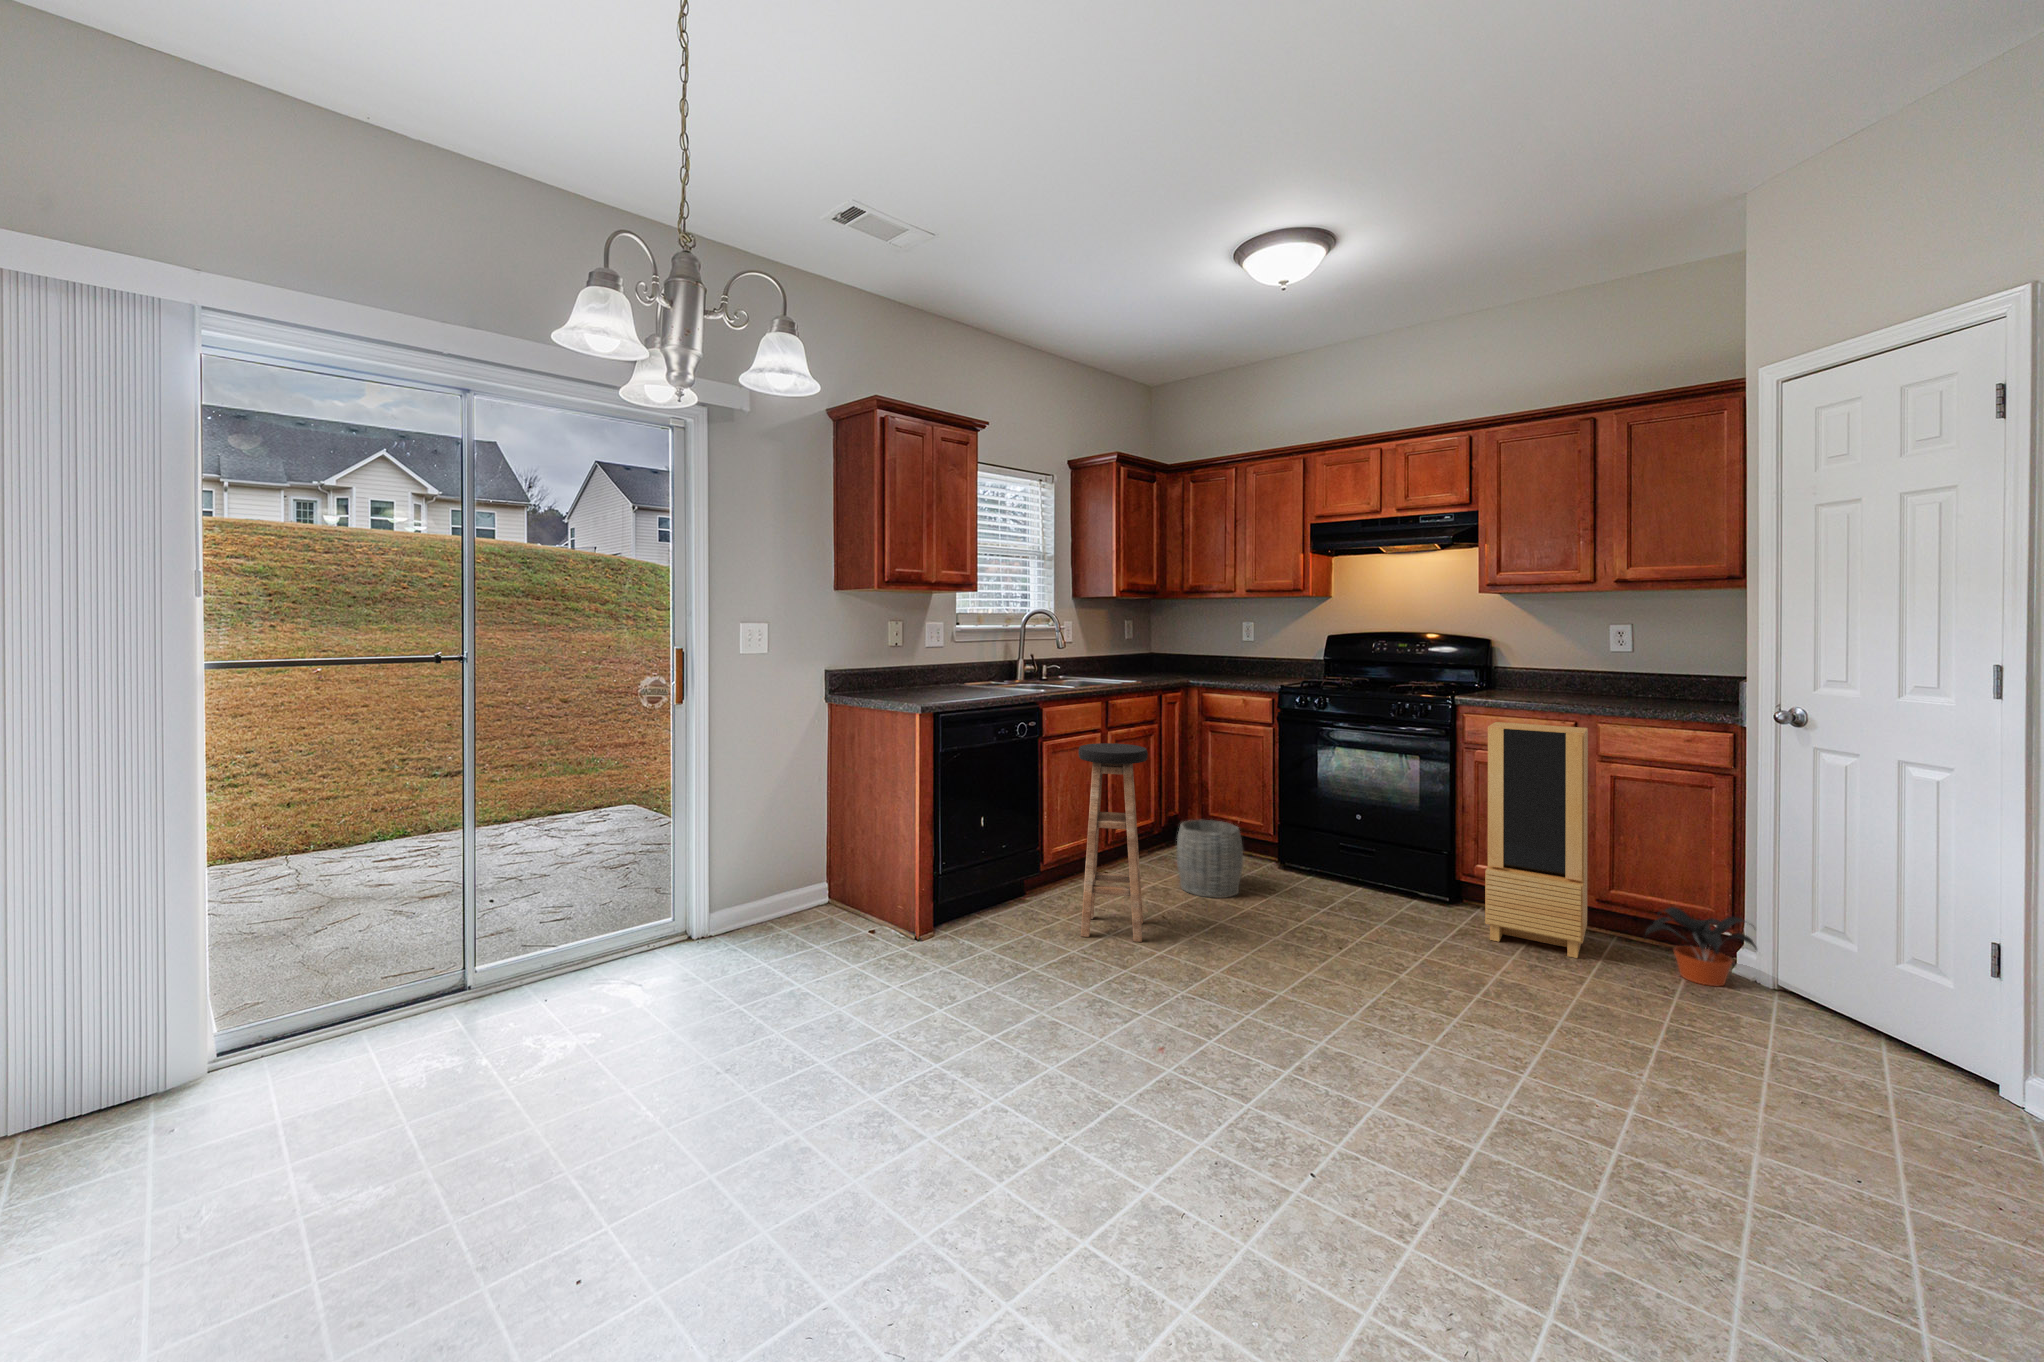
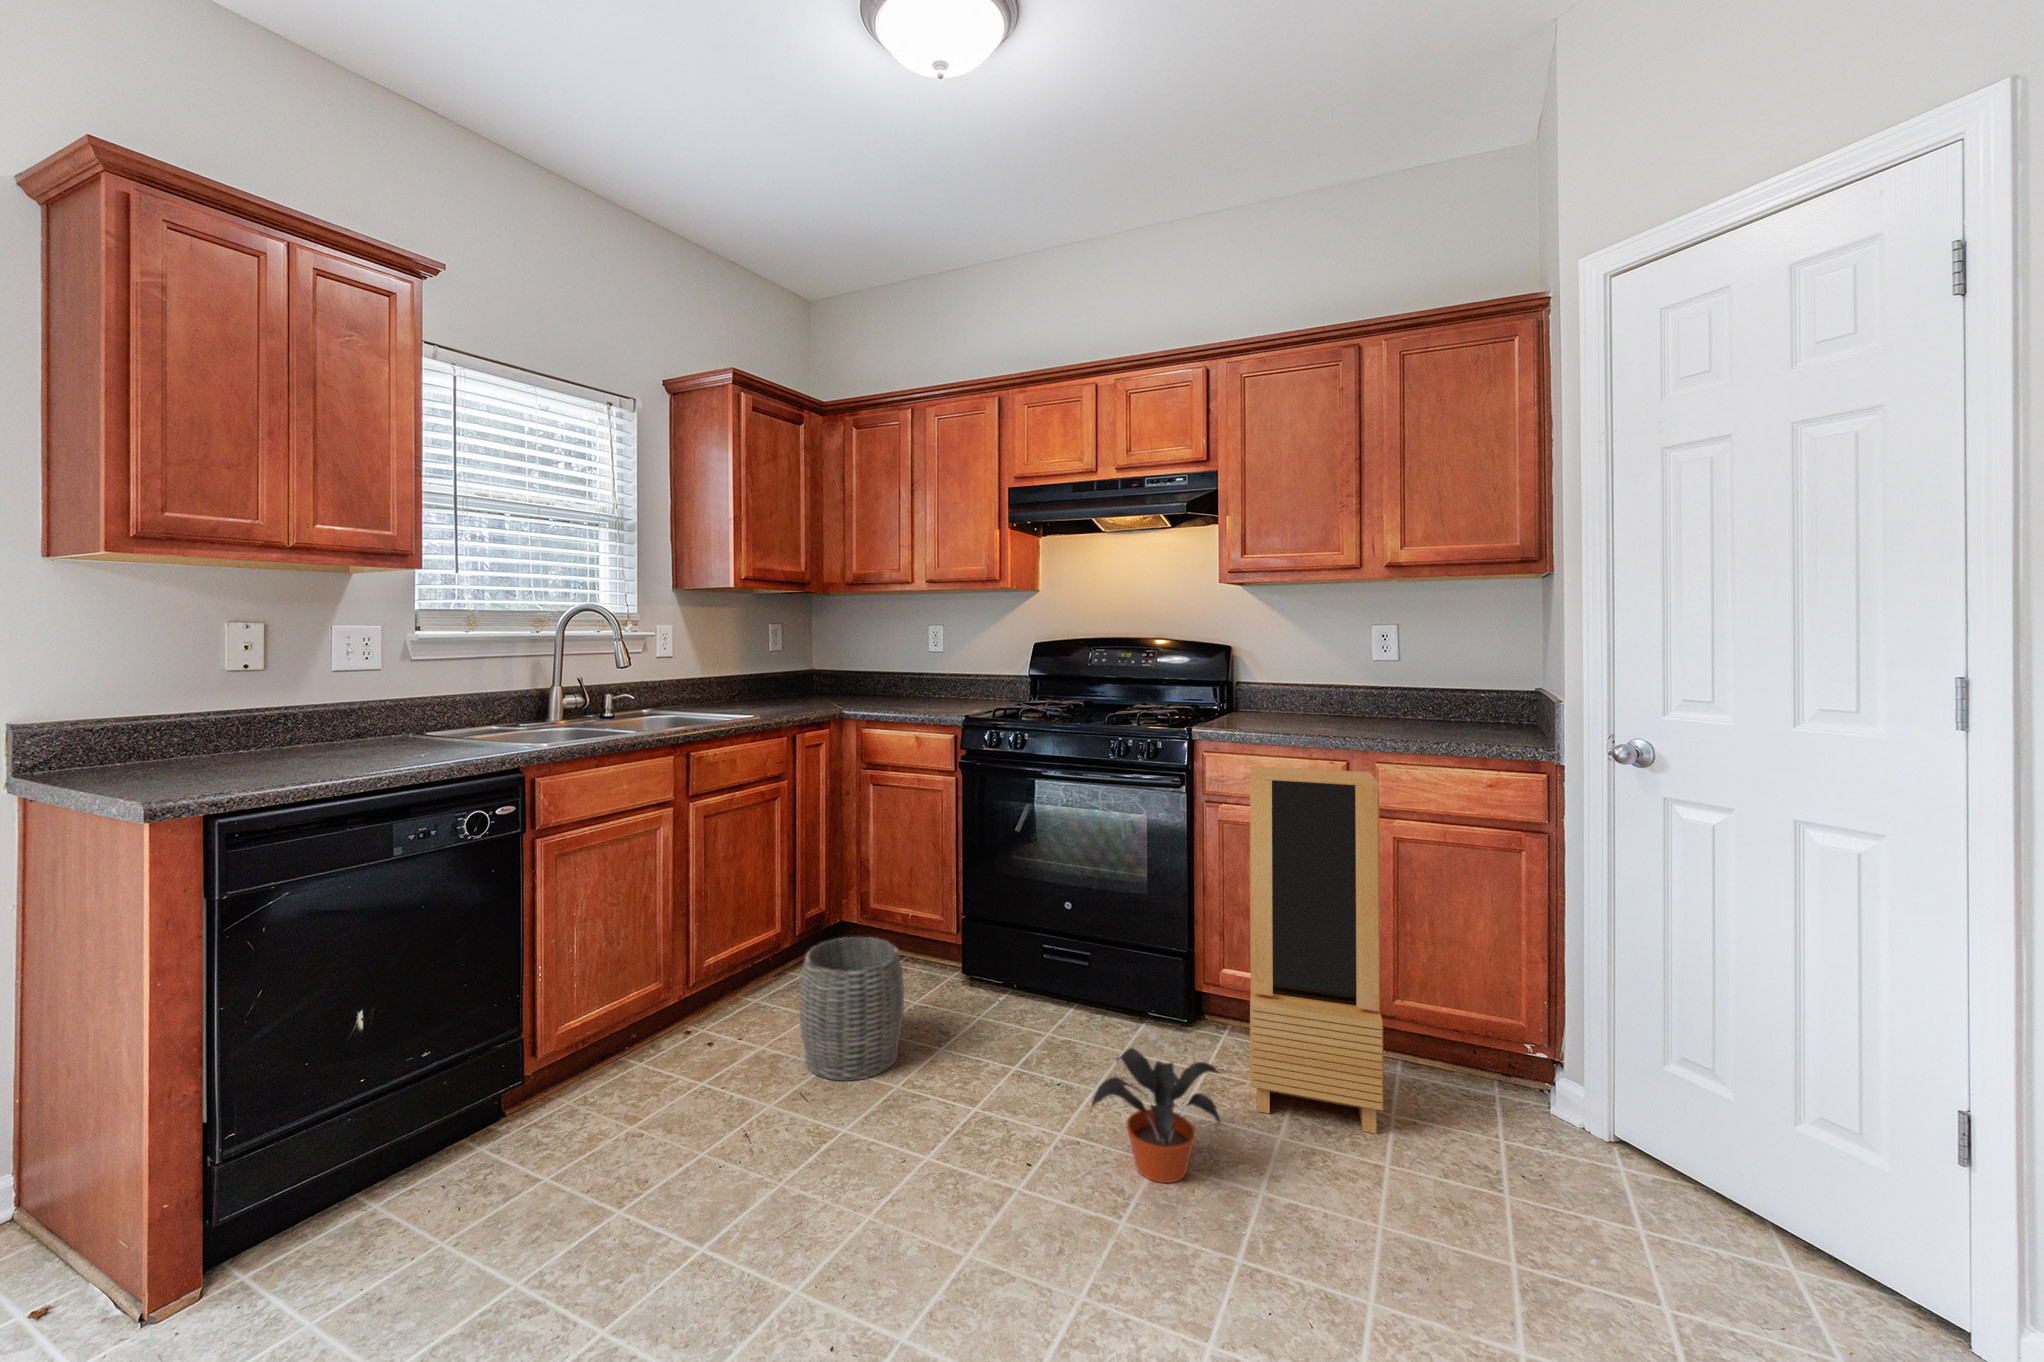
bar stool: present [1078,743,1148,942] -> none [551,846,708,1275]
potted plant: present [1645,907,1757,986] -> present [1091,1048,1221,1183]

